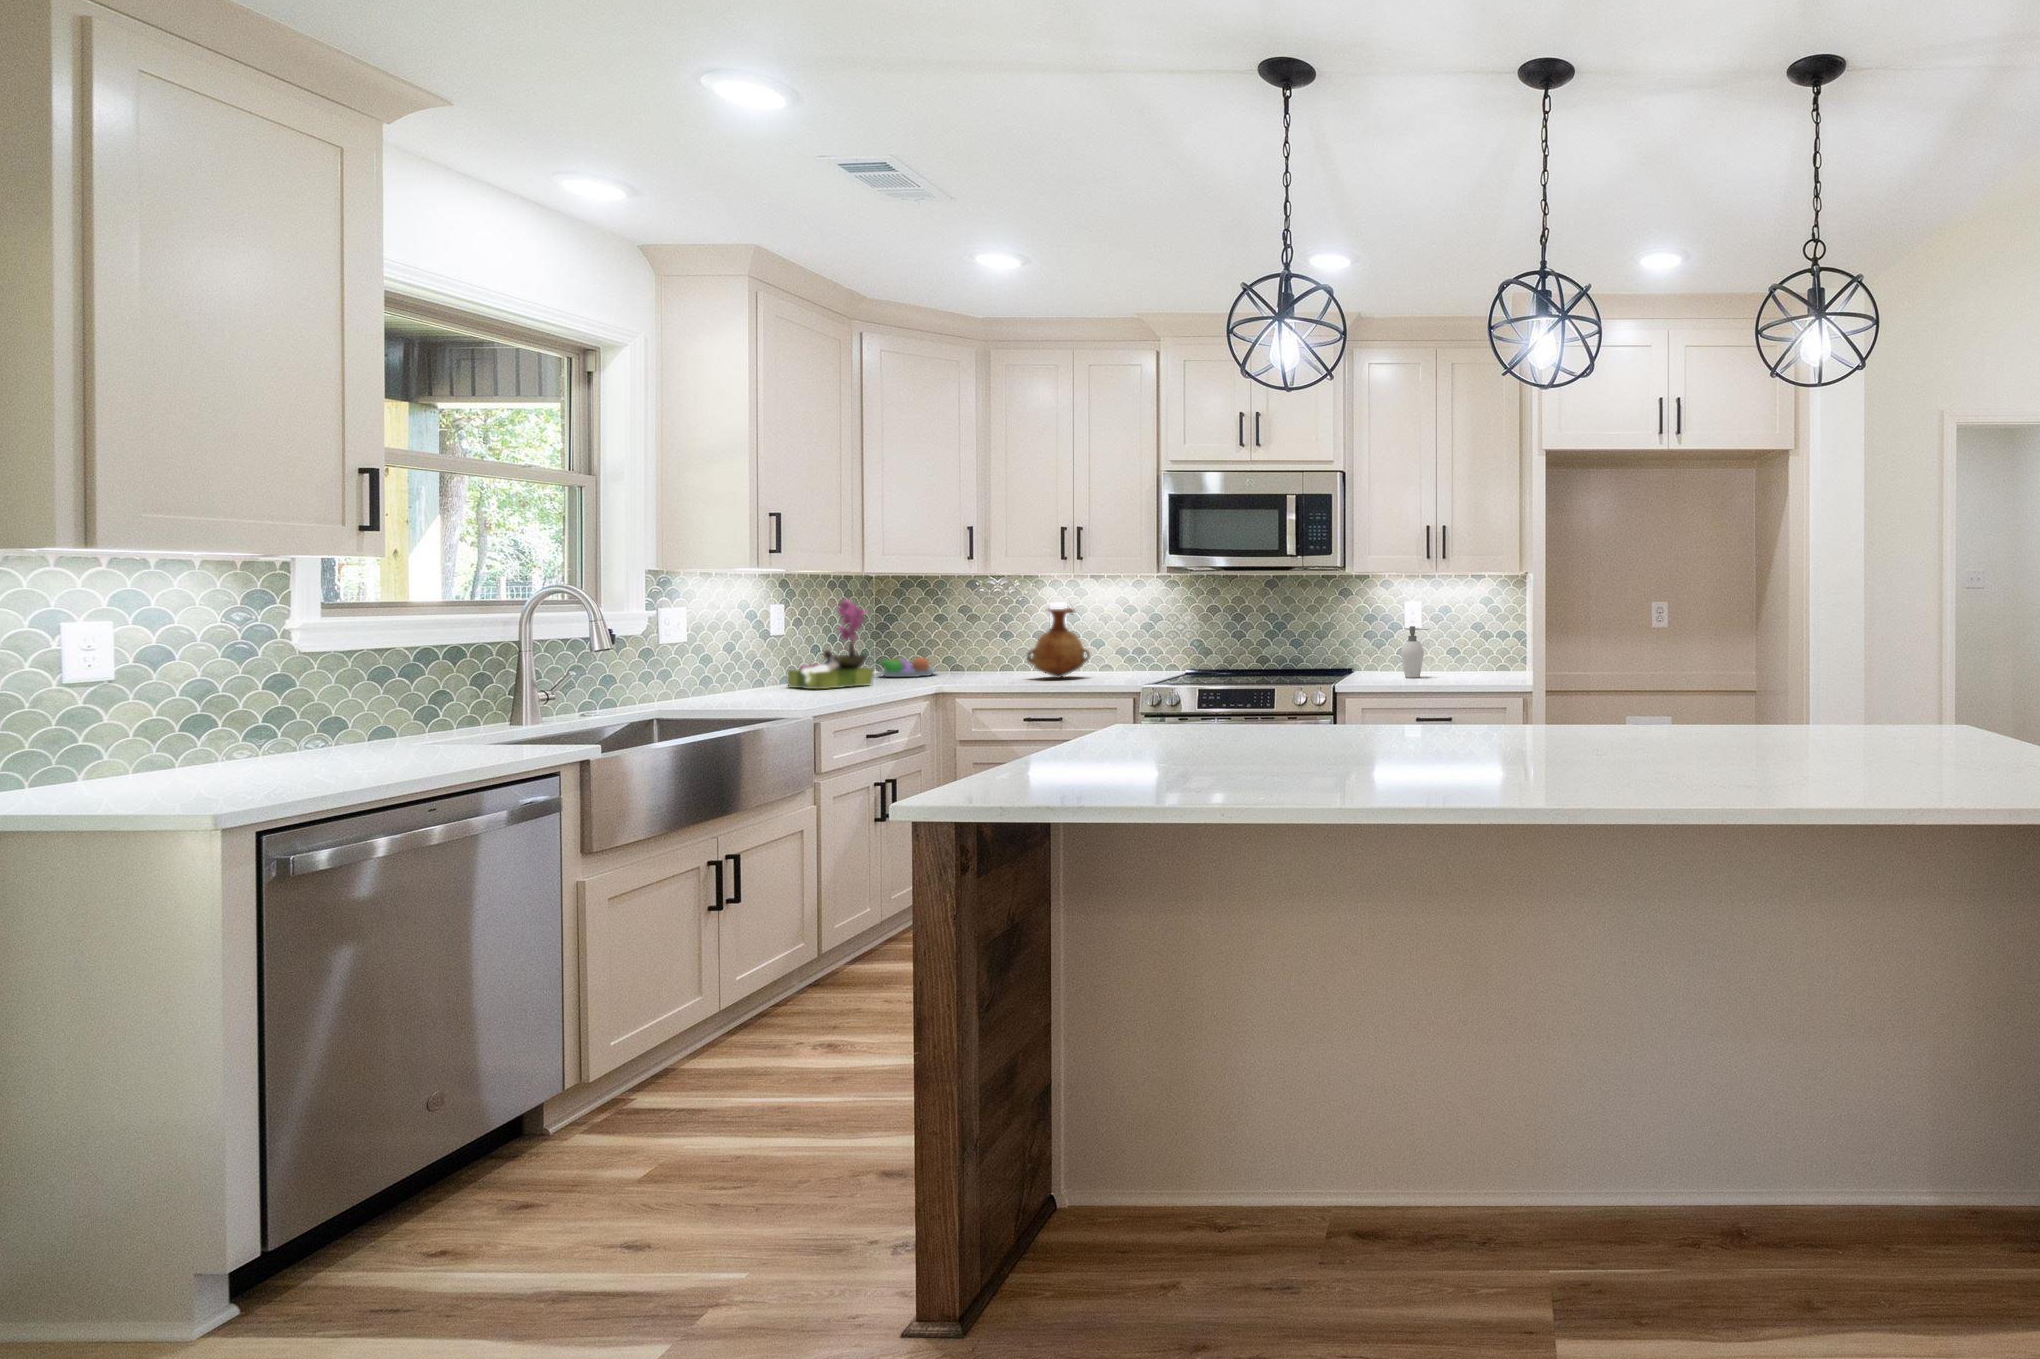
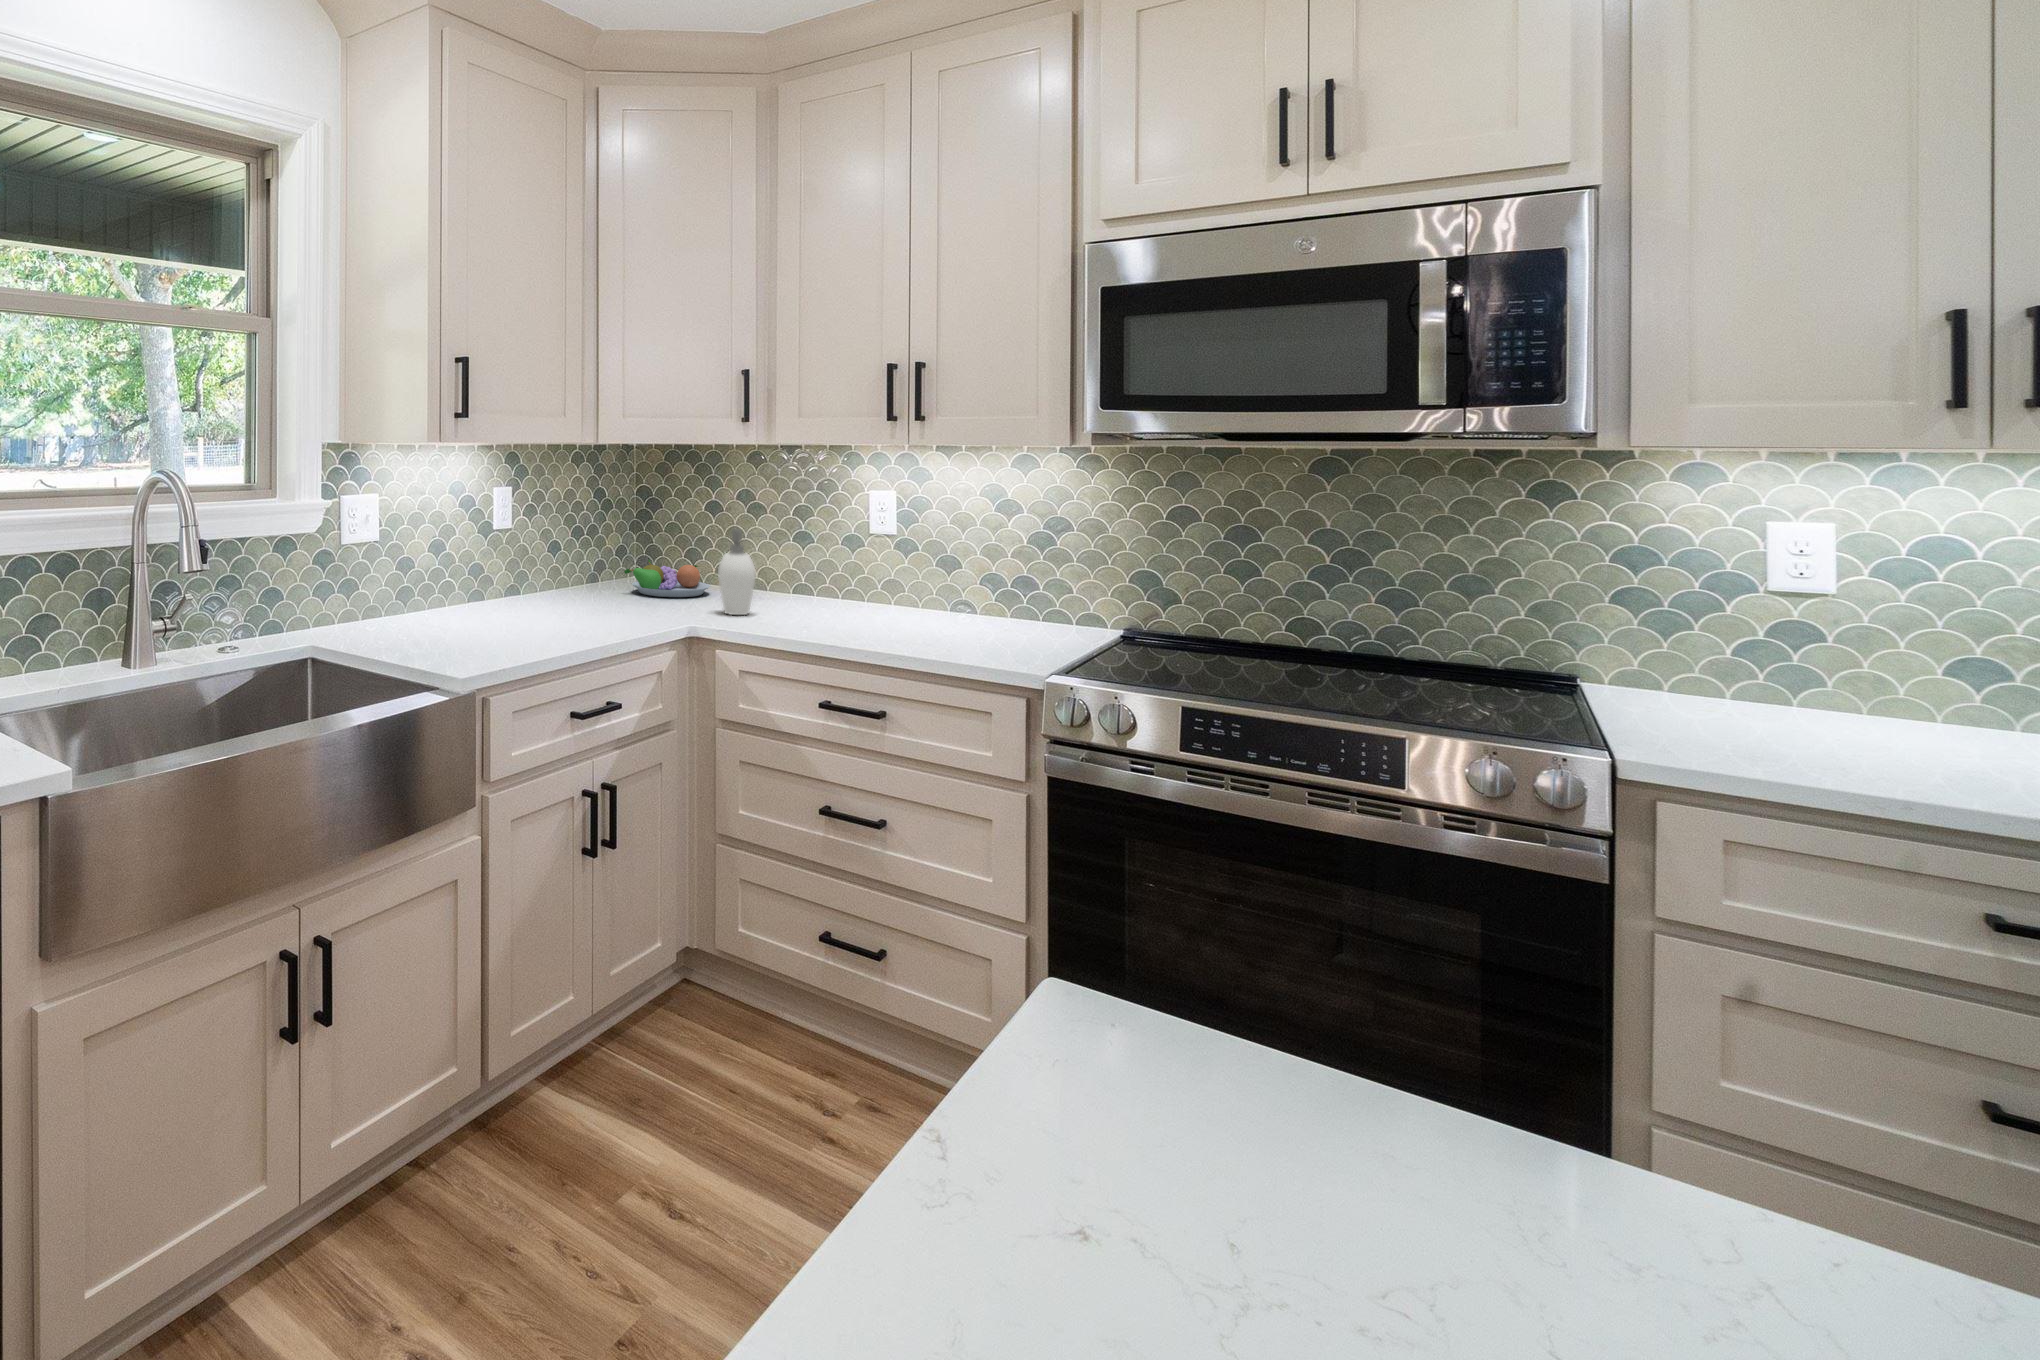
flower arrangement: present [788,599,873,689] -> none [506,477,608,617]
vase: present [1027,608,1090,678] -> none [832,505,942,629]
soap dispenser: present [1401,626,1428,678] -> present [718,529,756,615]

